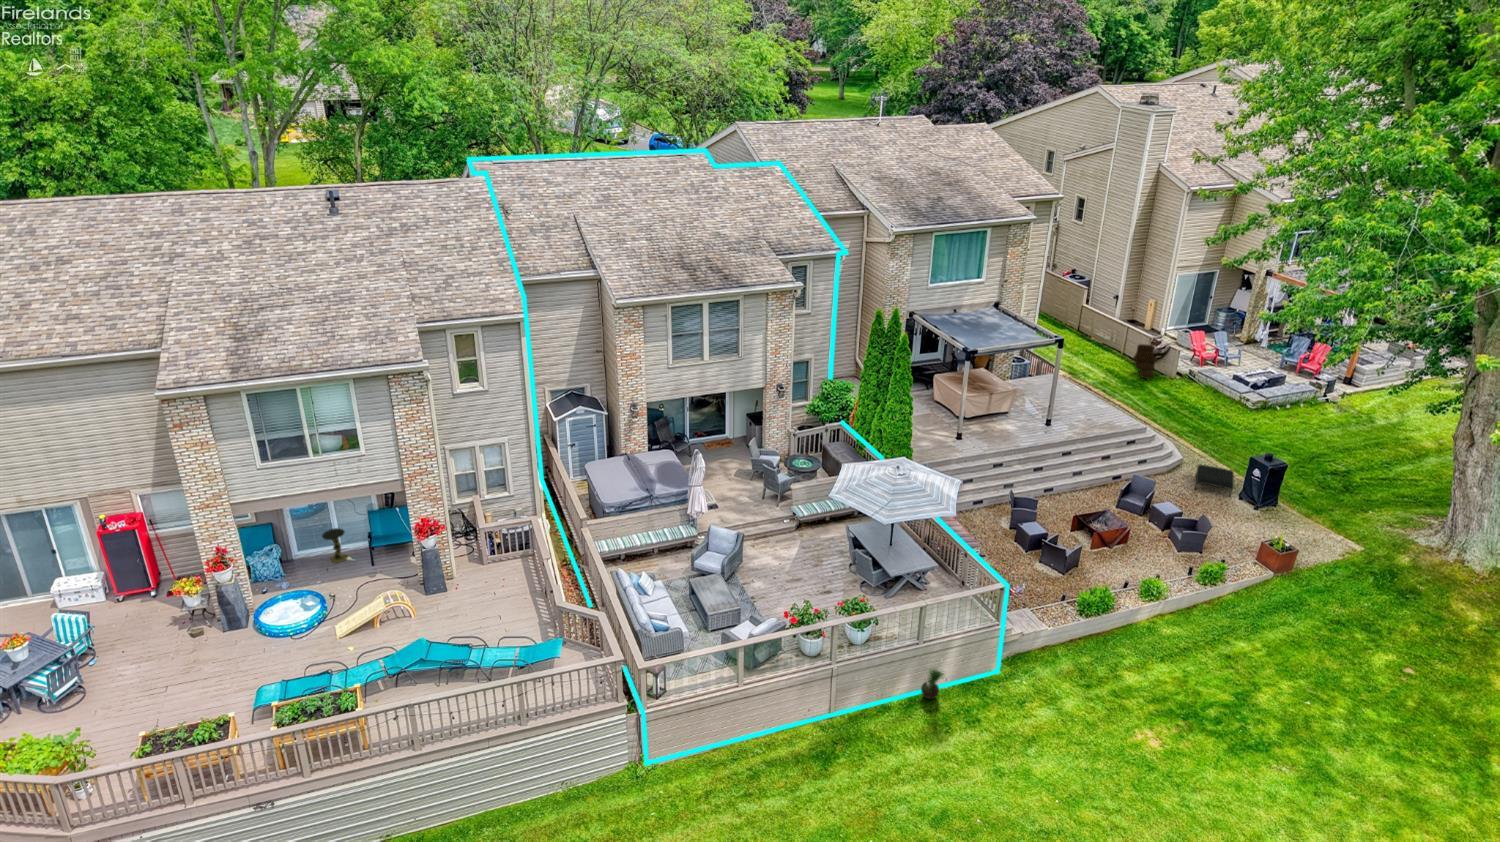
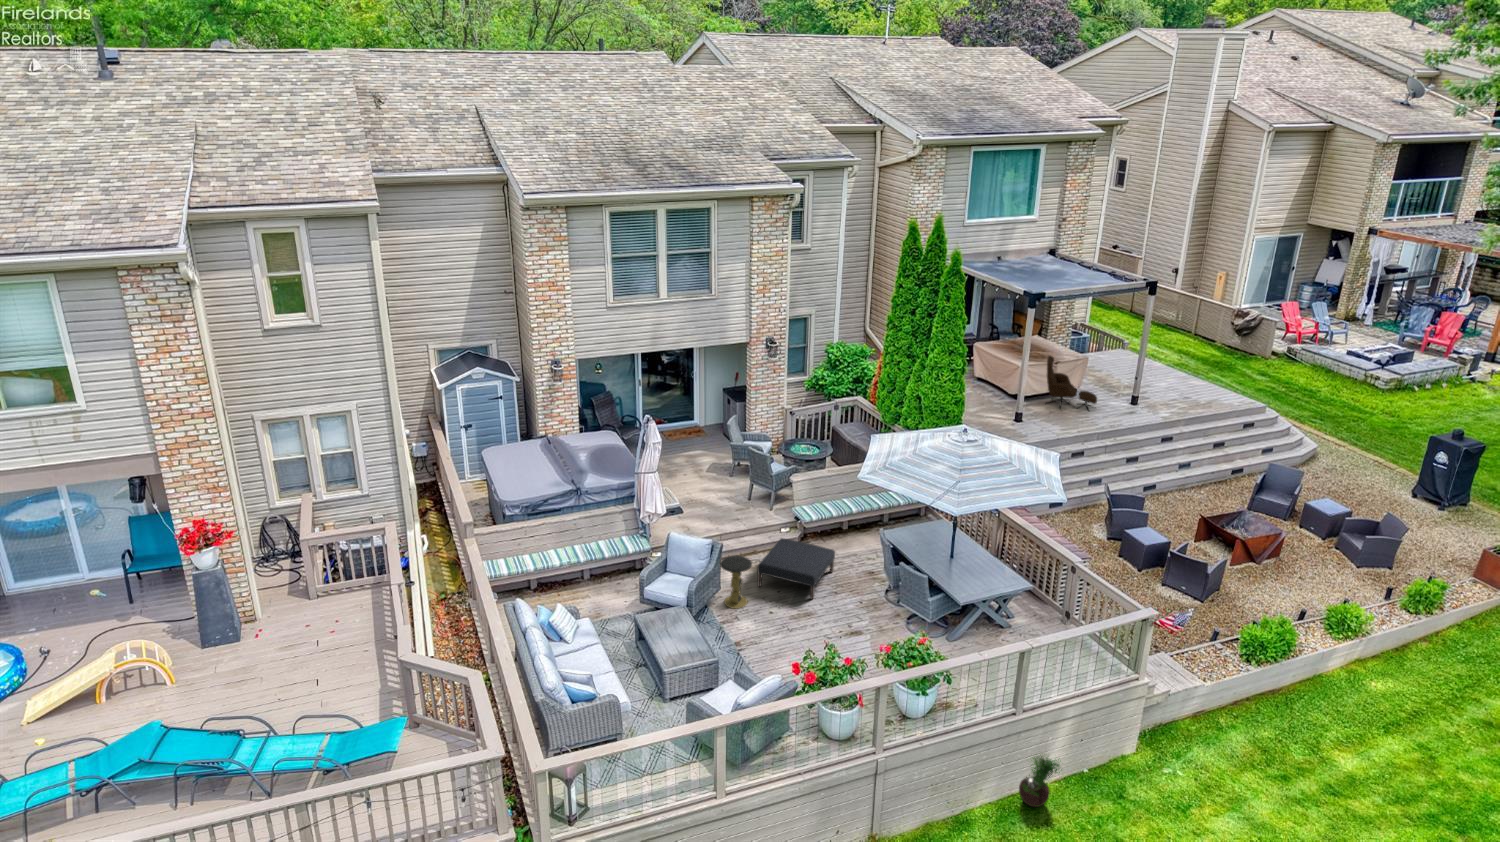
lounge chair: present [1133,344,1157,380] -> present [1046,356,1097,409]
ottoman: present [1195,465,1234,496] -> present [757,538,835,599]
side table: present [322,528,347,563] -> present [720,555,752,609]

